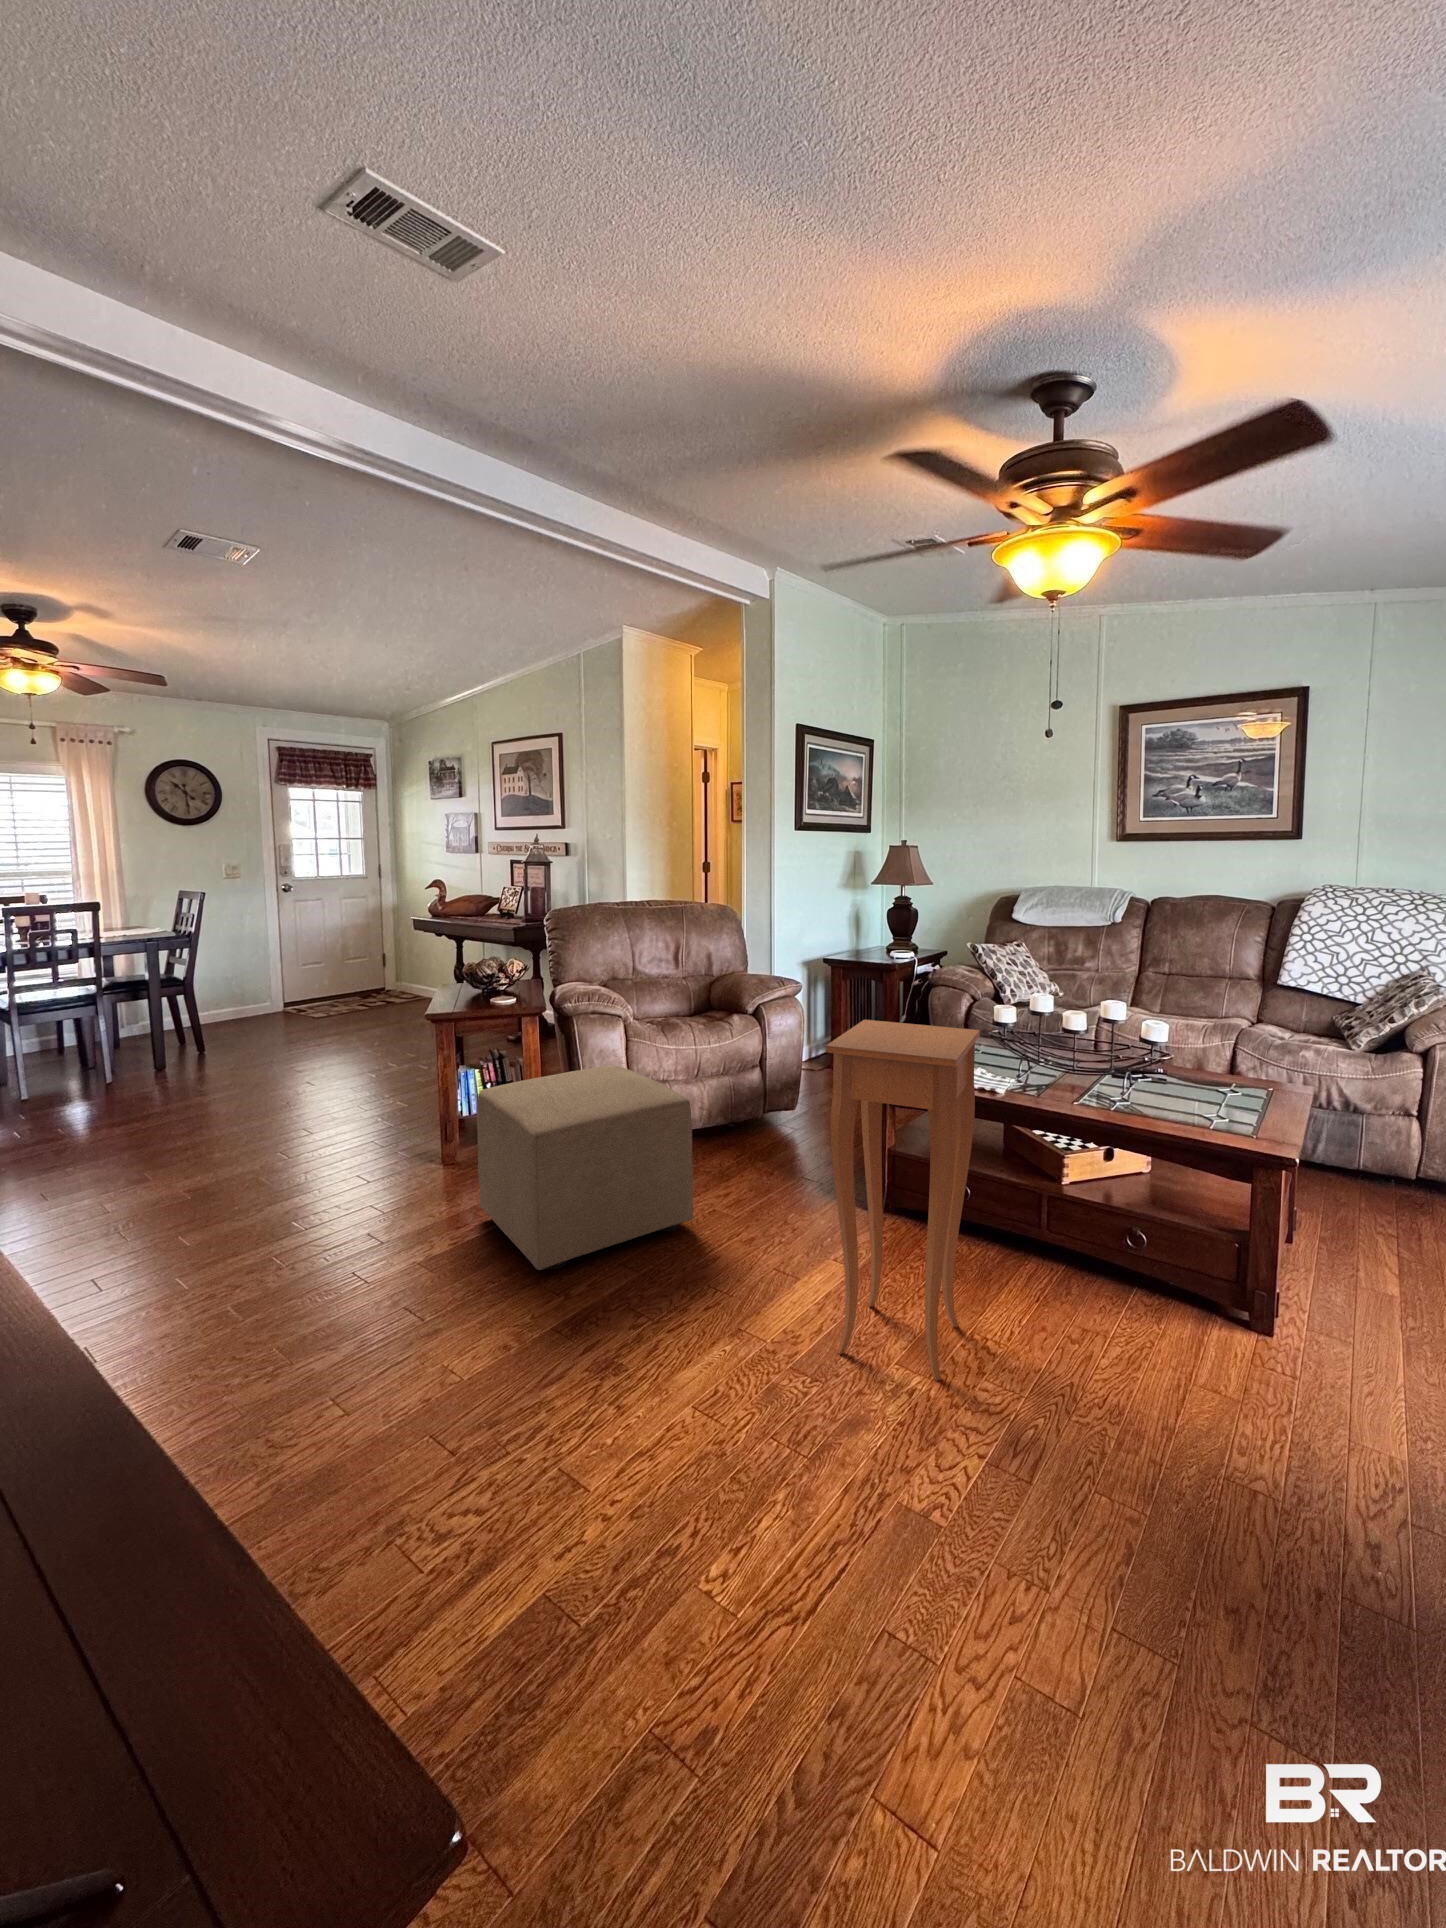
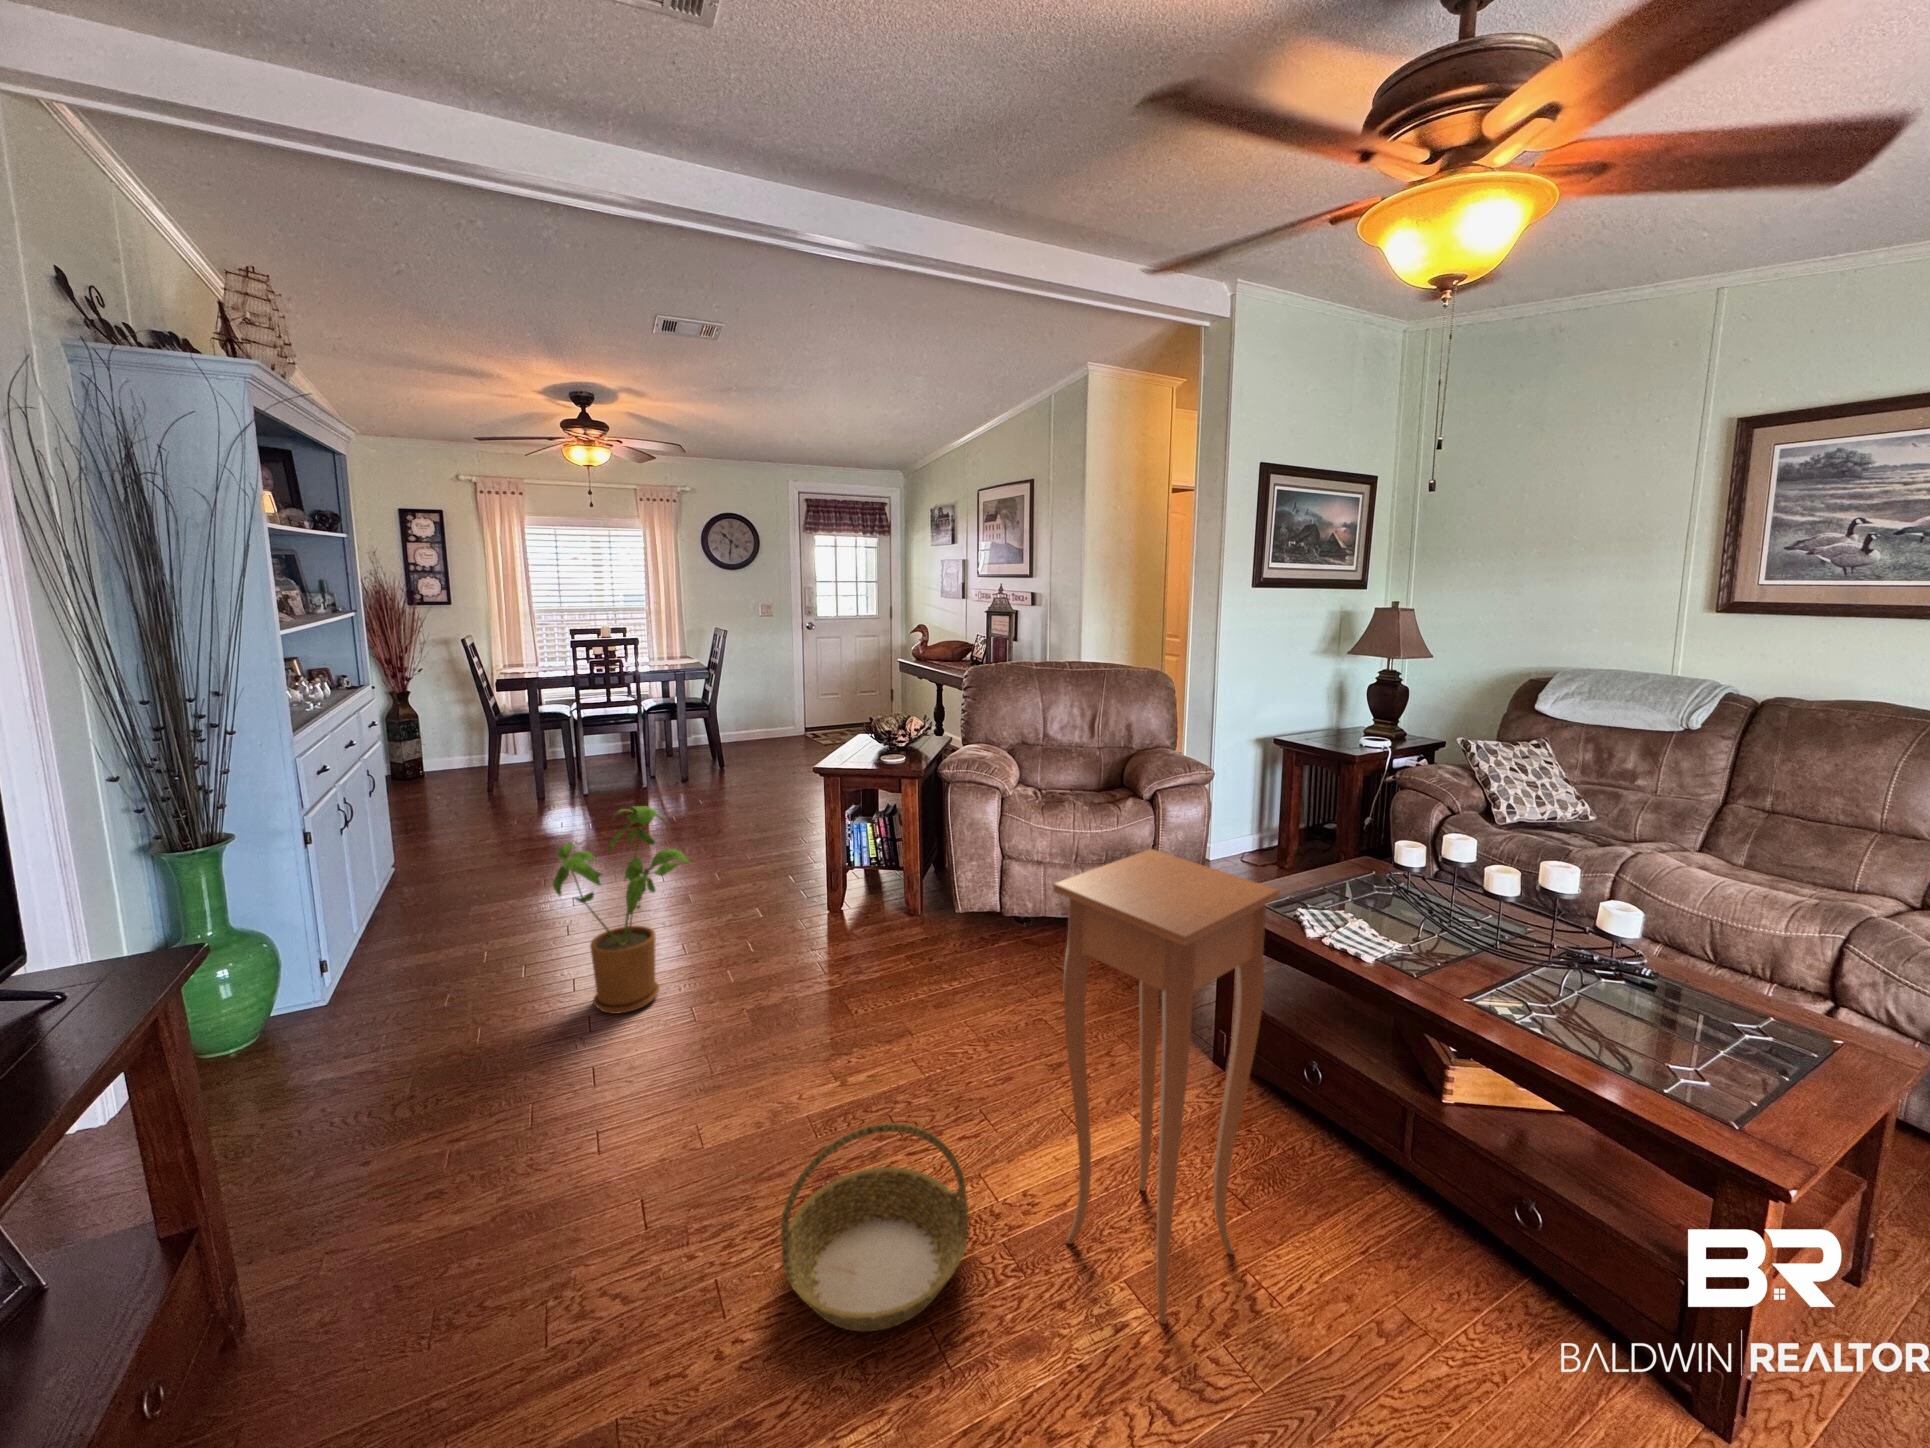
house plant: none [178,1064,349,1301] -> present [553,806,691,1014]
ottoman: present [477,1065,693,1270] -> none [823,840,1008,1046]
basket: none [618,1275,783,1460] -> present [781,1123,969,1331]

